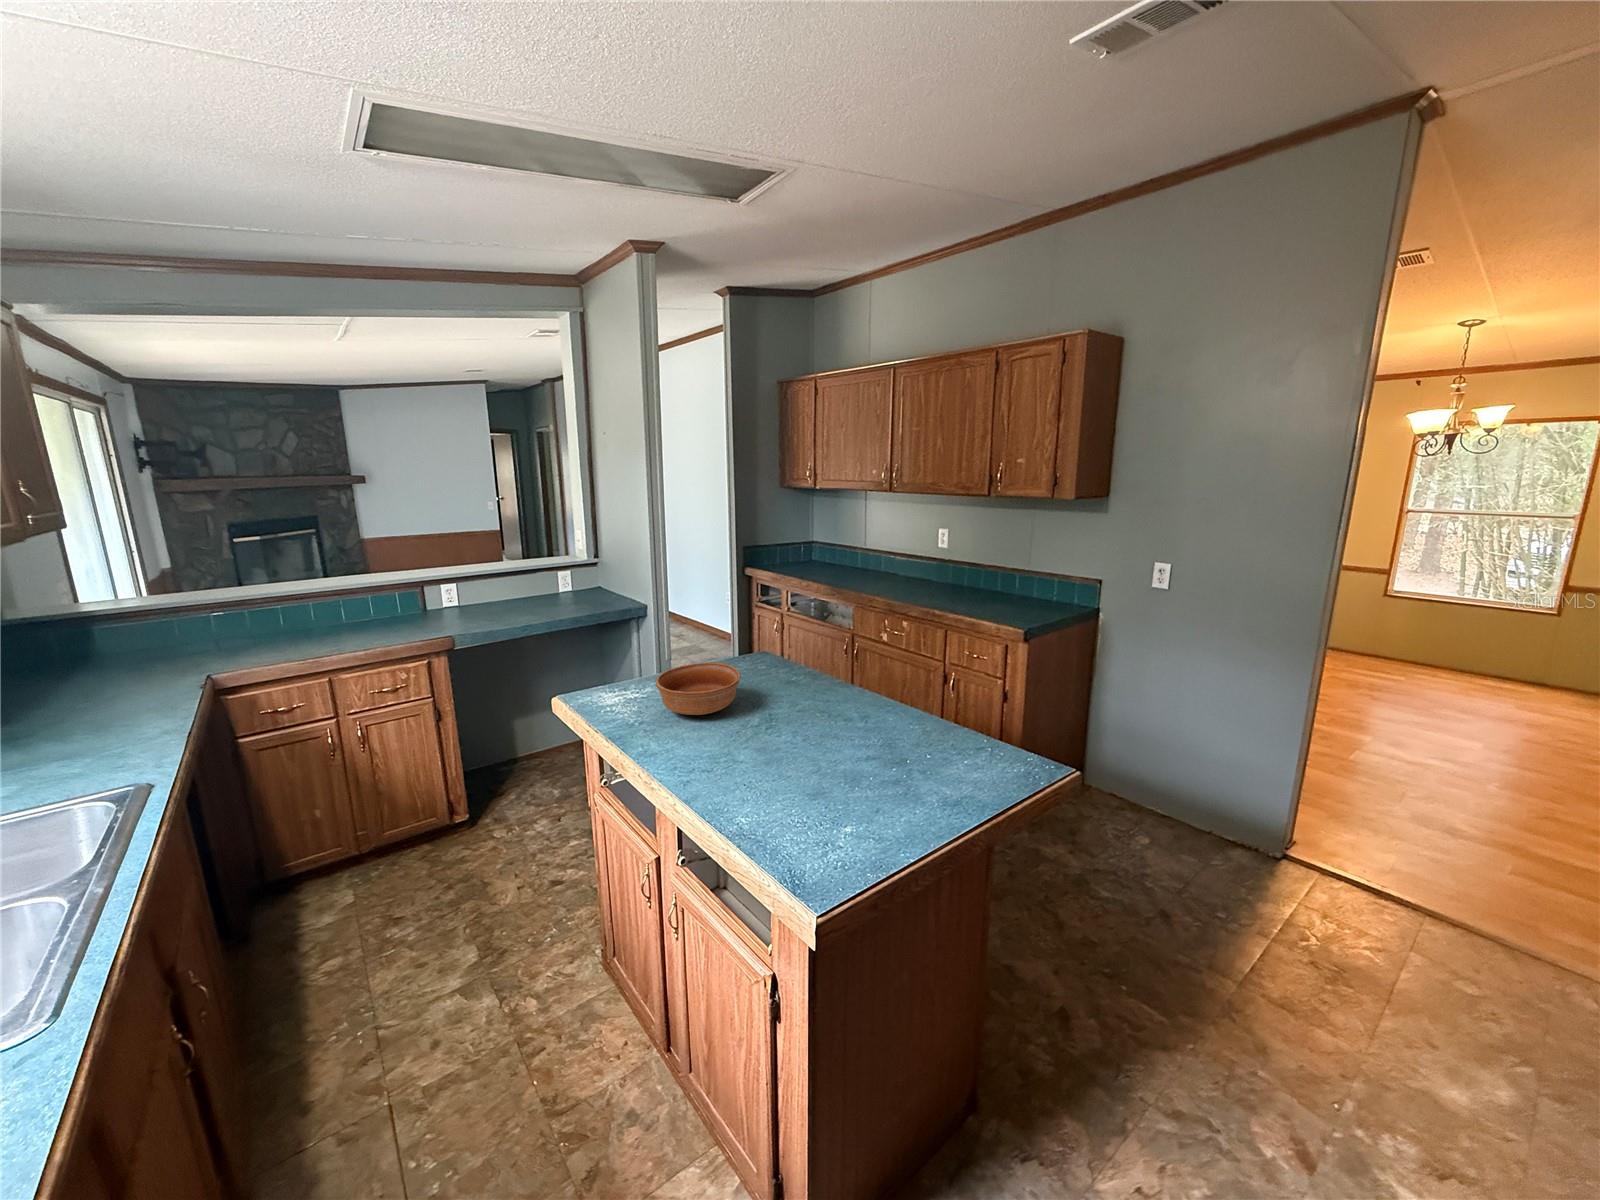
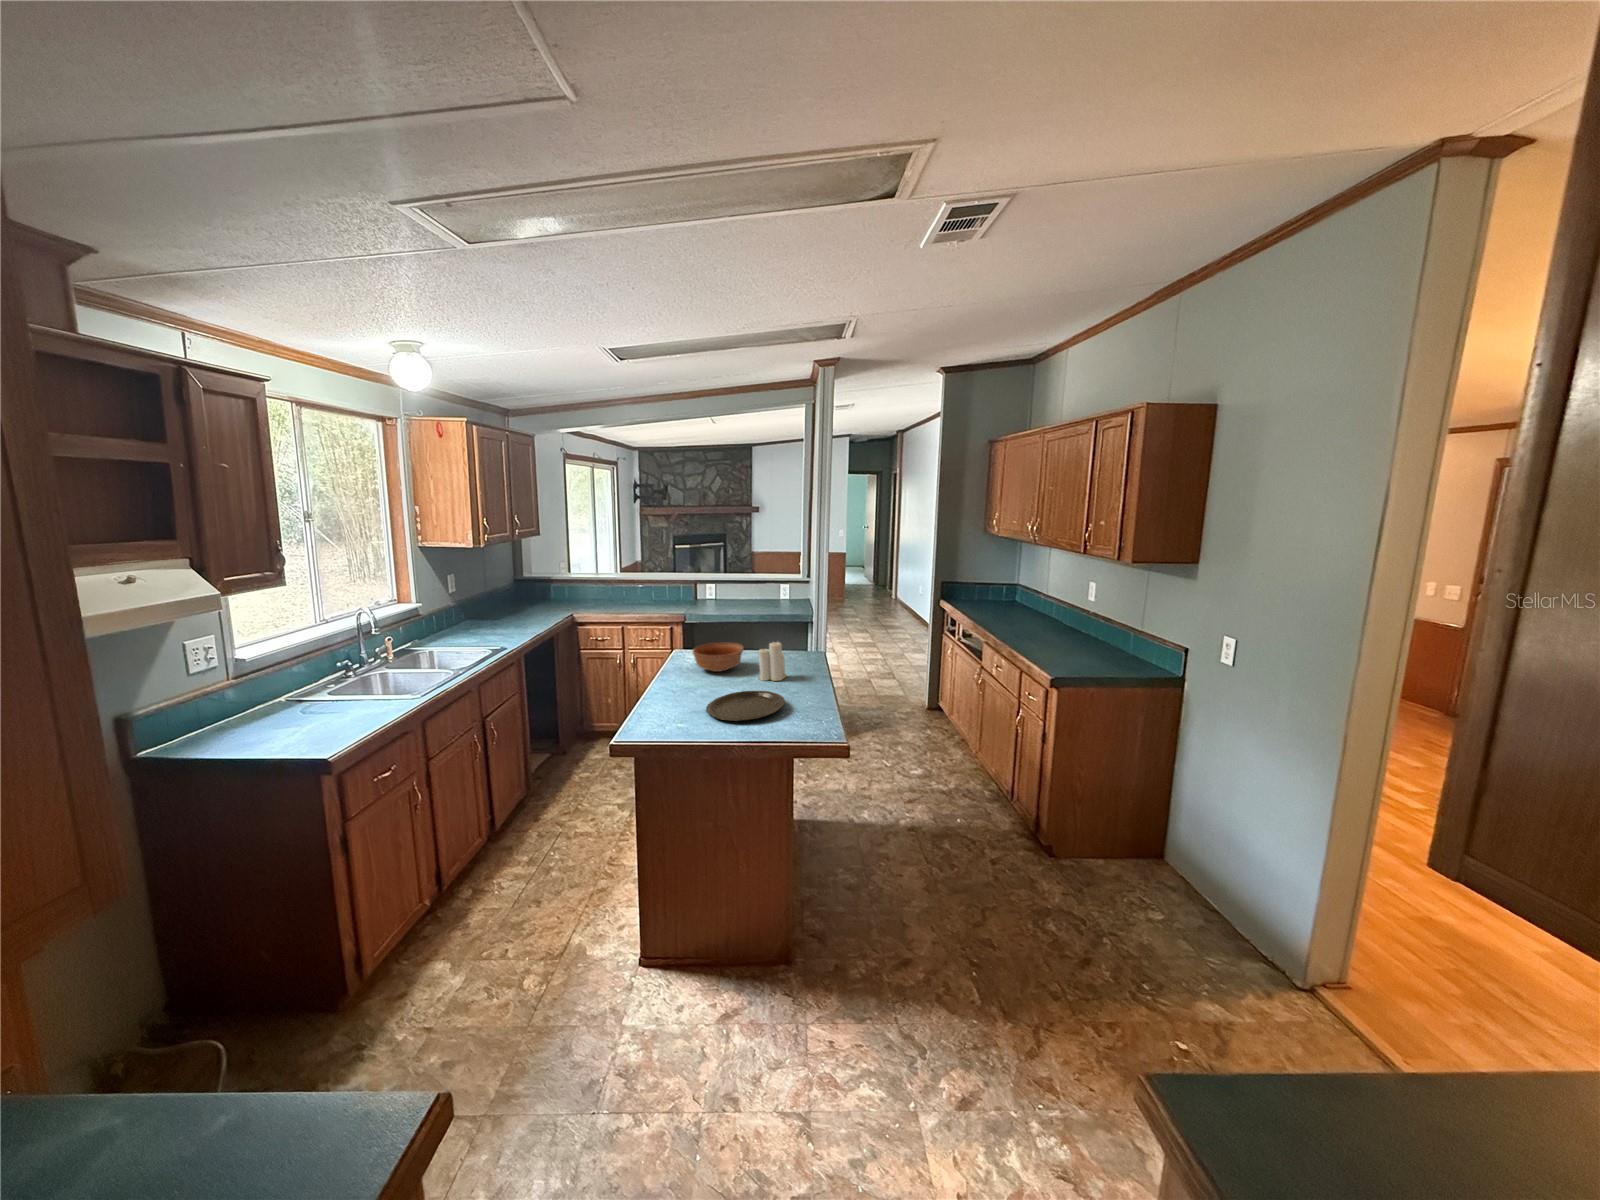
candle: none [784,643,820,710] -> present [759,642,787,681]
plate: none [808,723,939,790] -> present [706,691,785,721]

